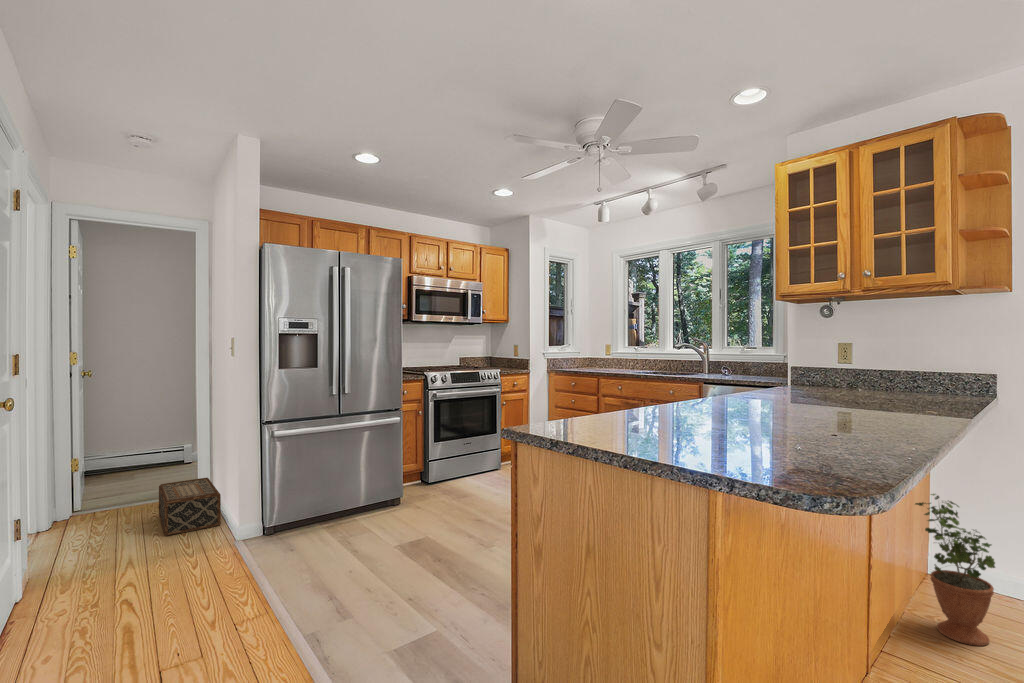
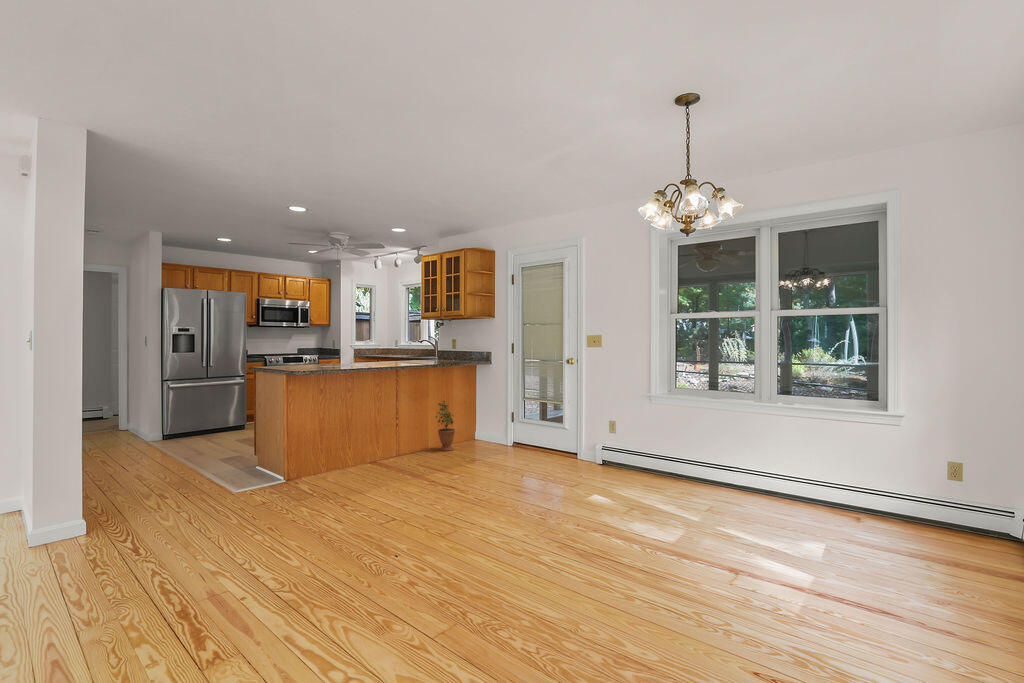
woven basket: present [159,478,221,536] -> none [97,415,137,440]

